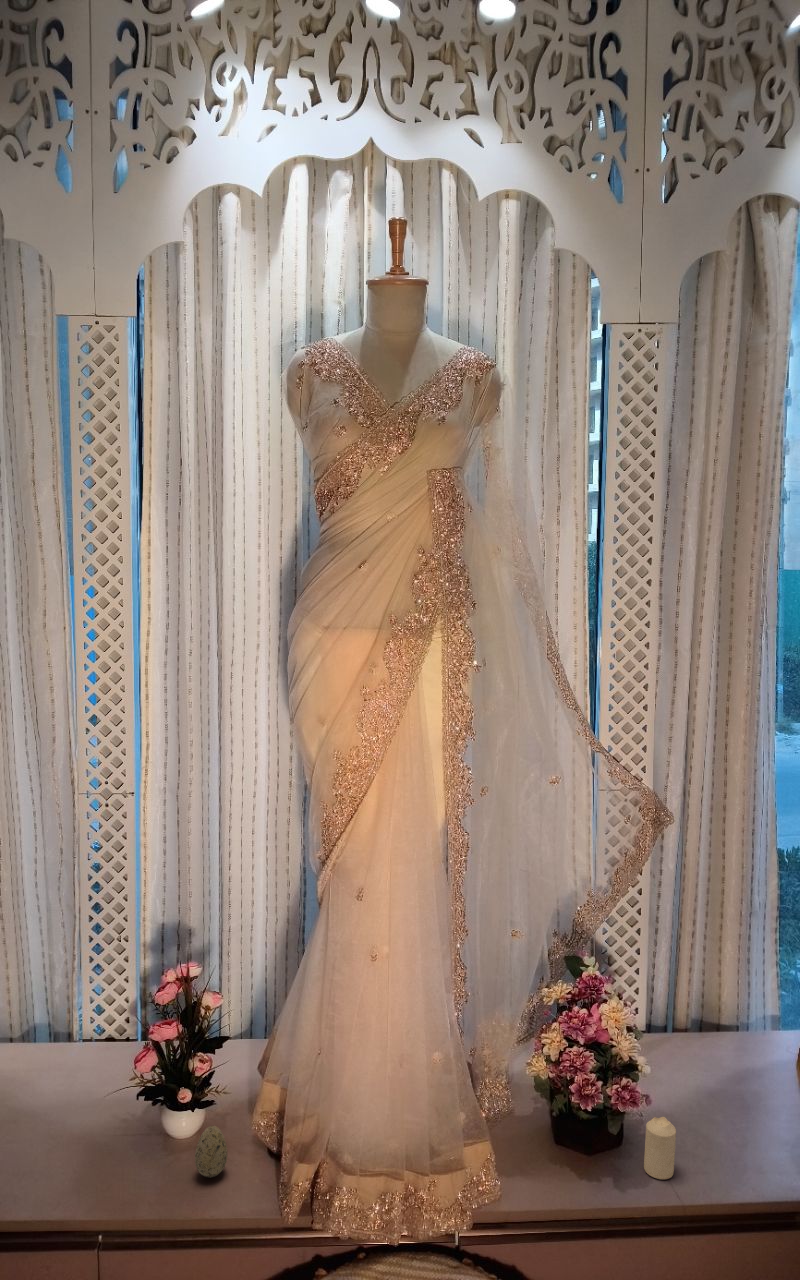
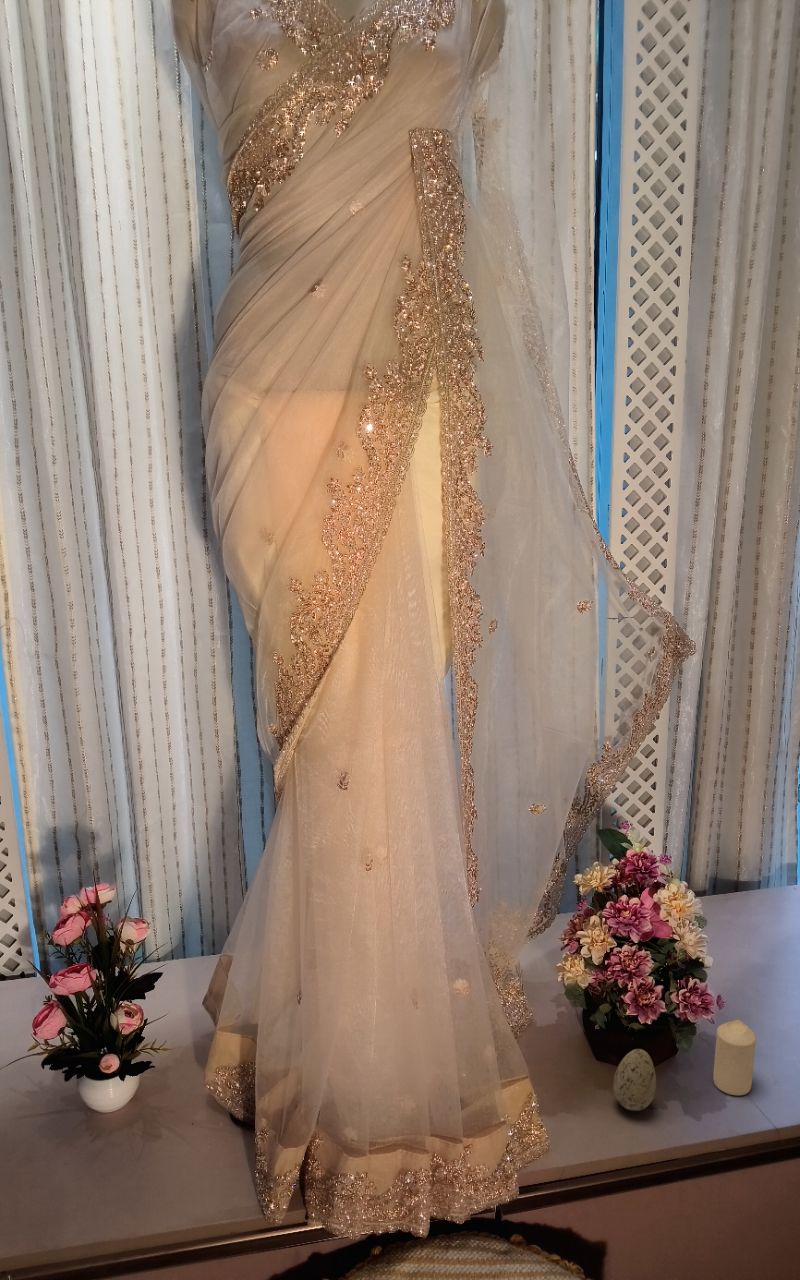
decorative egg: present [195,1126,227,1177] -> present [613,1049,656,1111]

